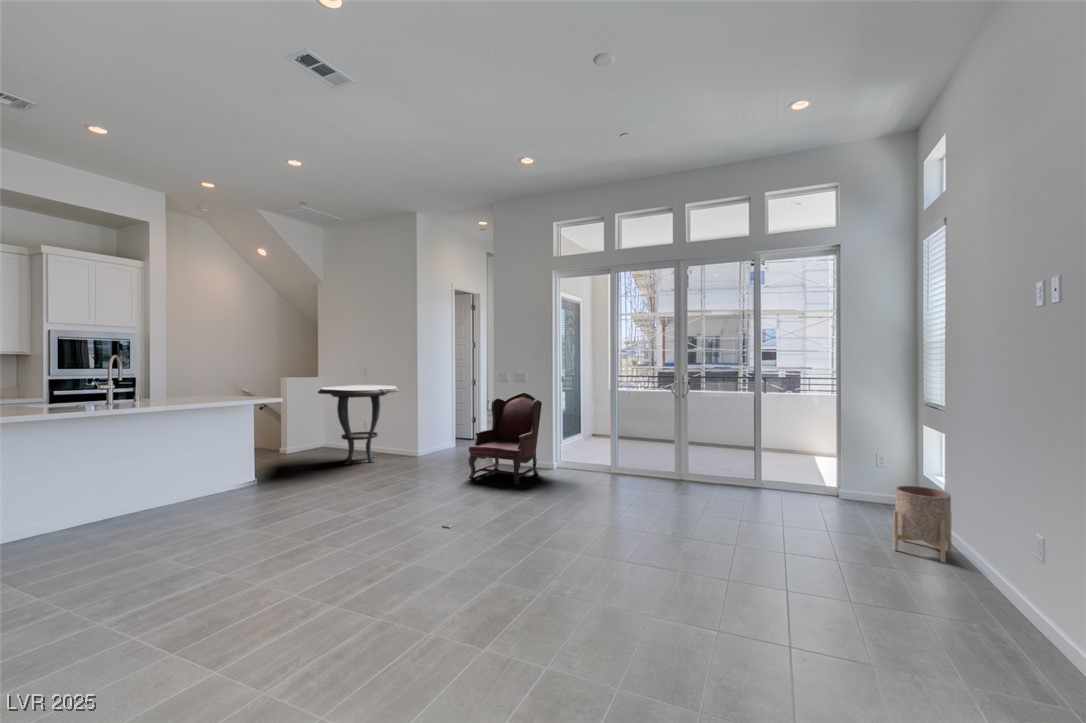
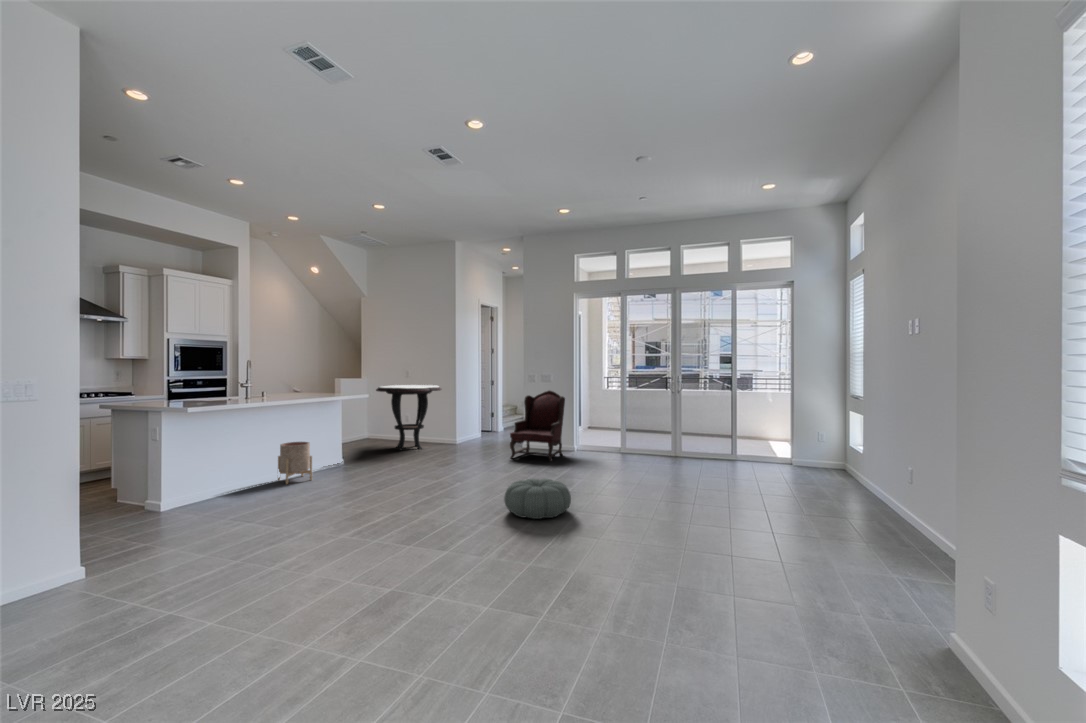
planter: present [894,486,951,562] -> present [278,442,312,484]
pouf: none [391,526,491,597] -> present [504,478,571,519]

